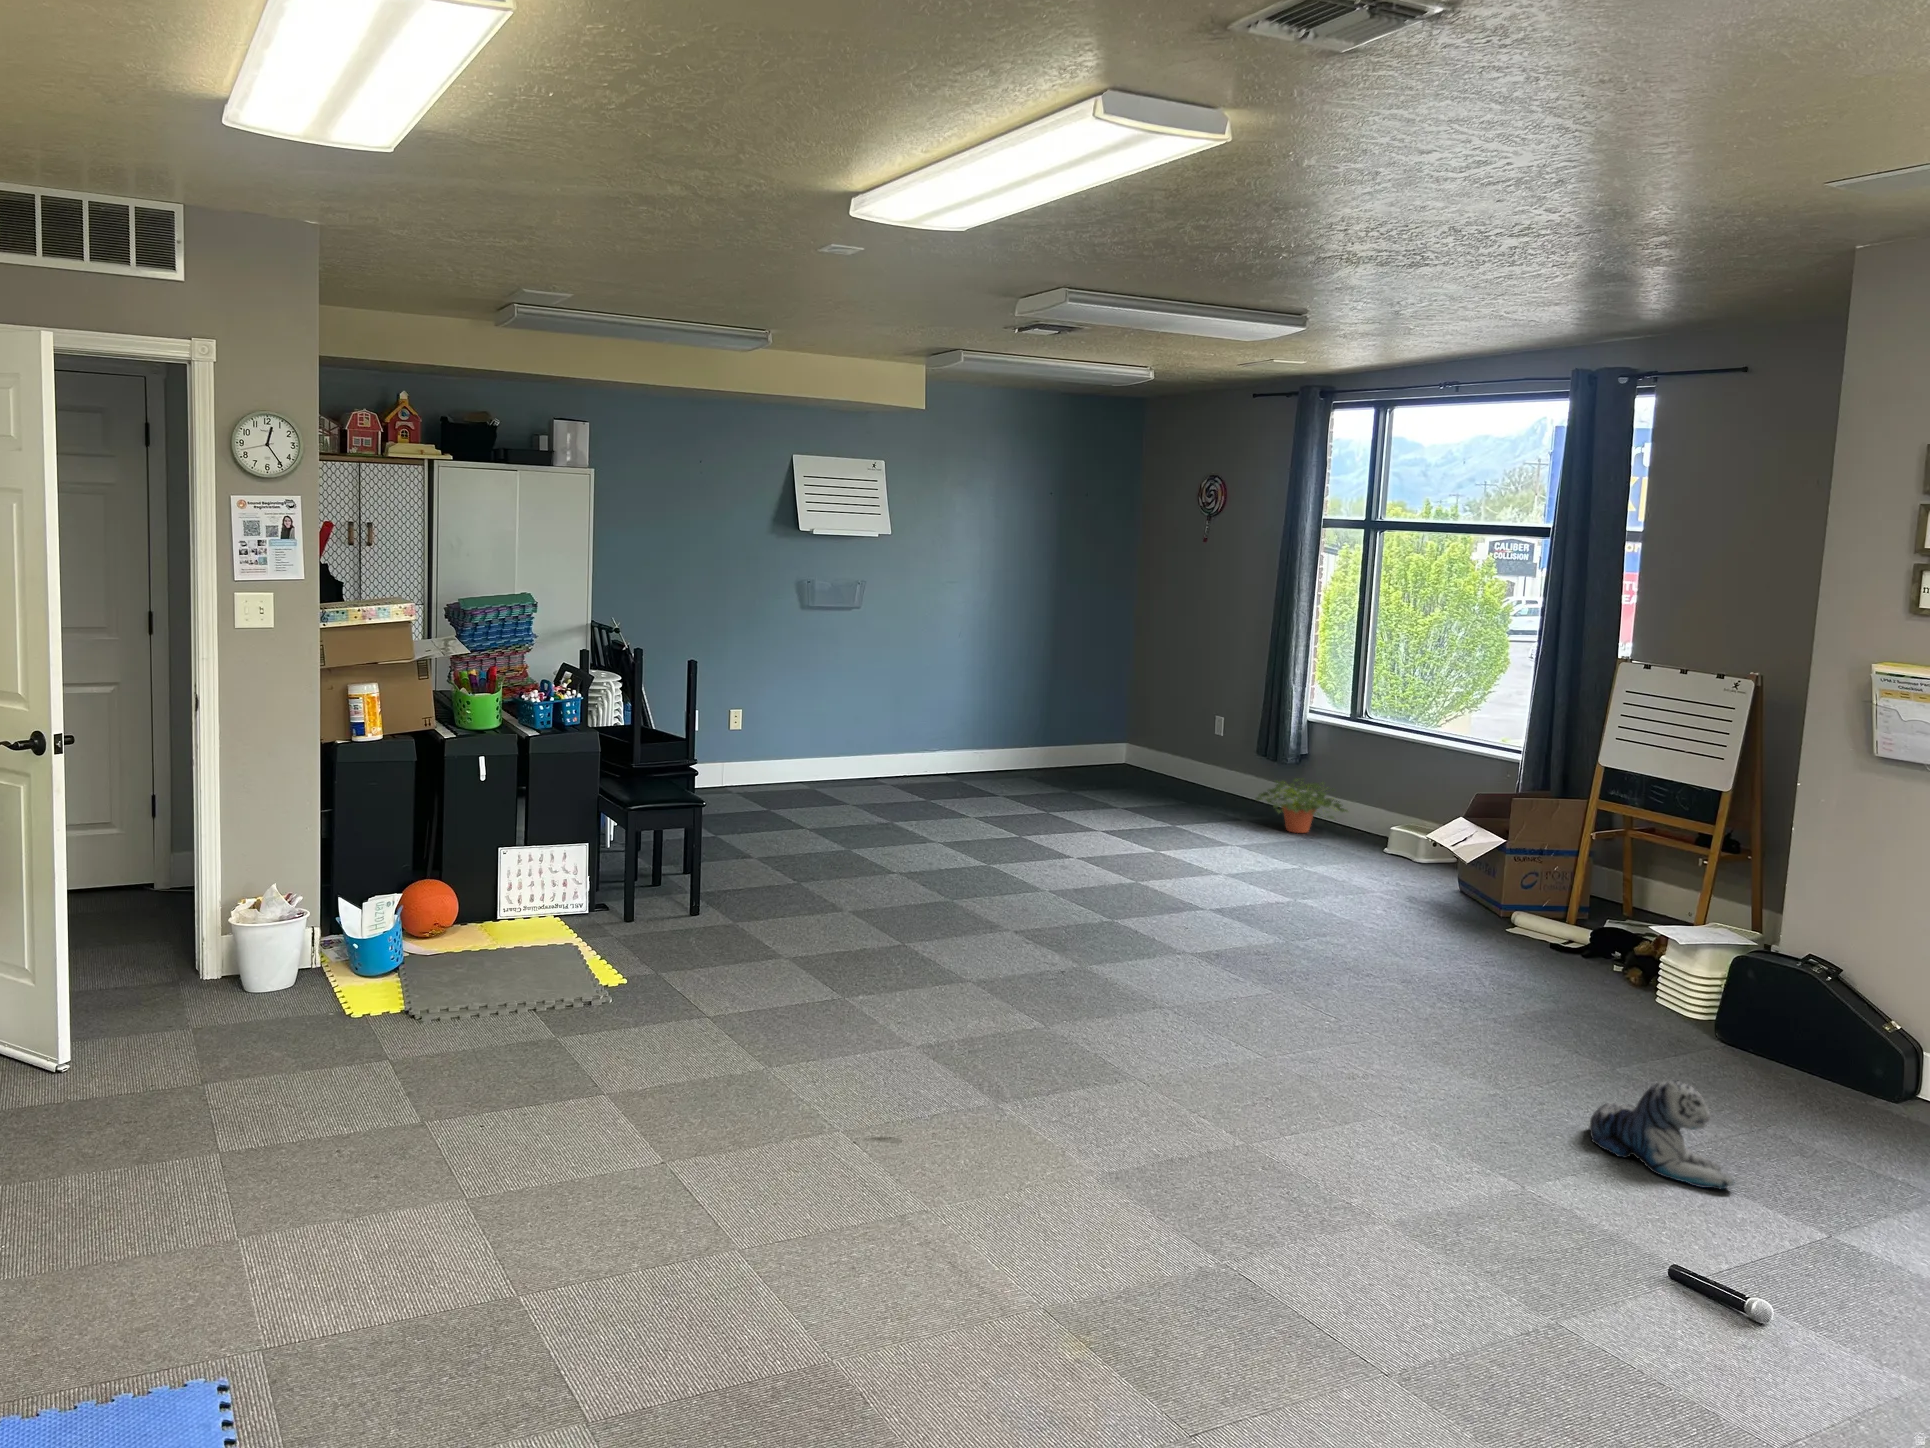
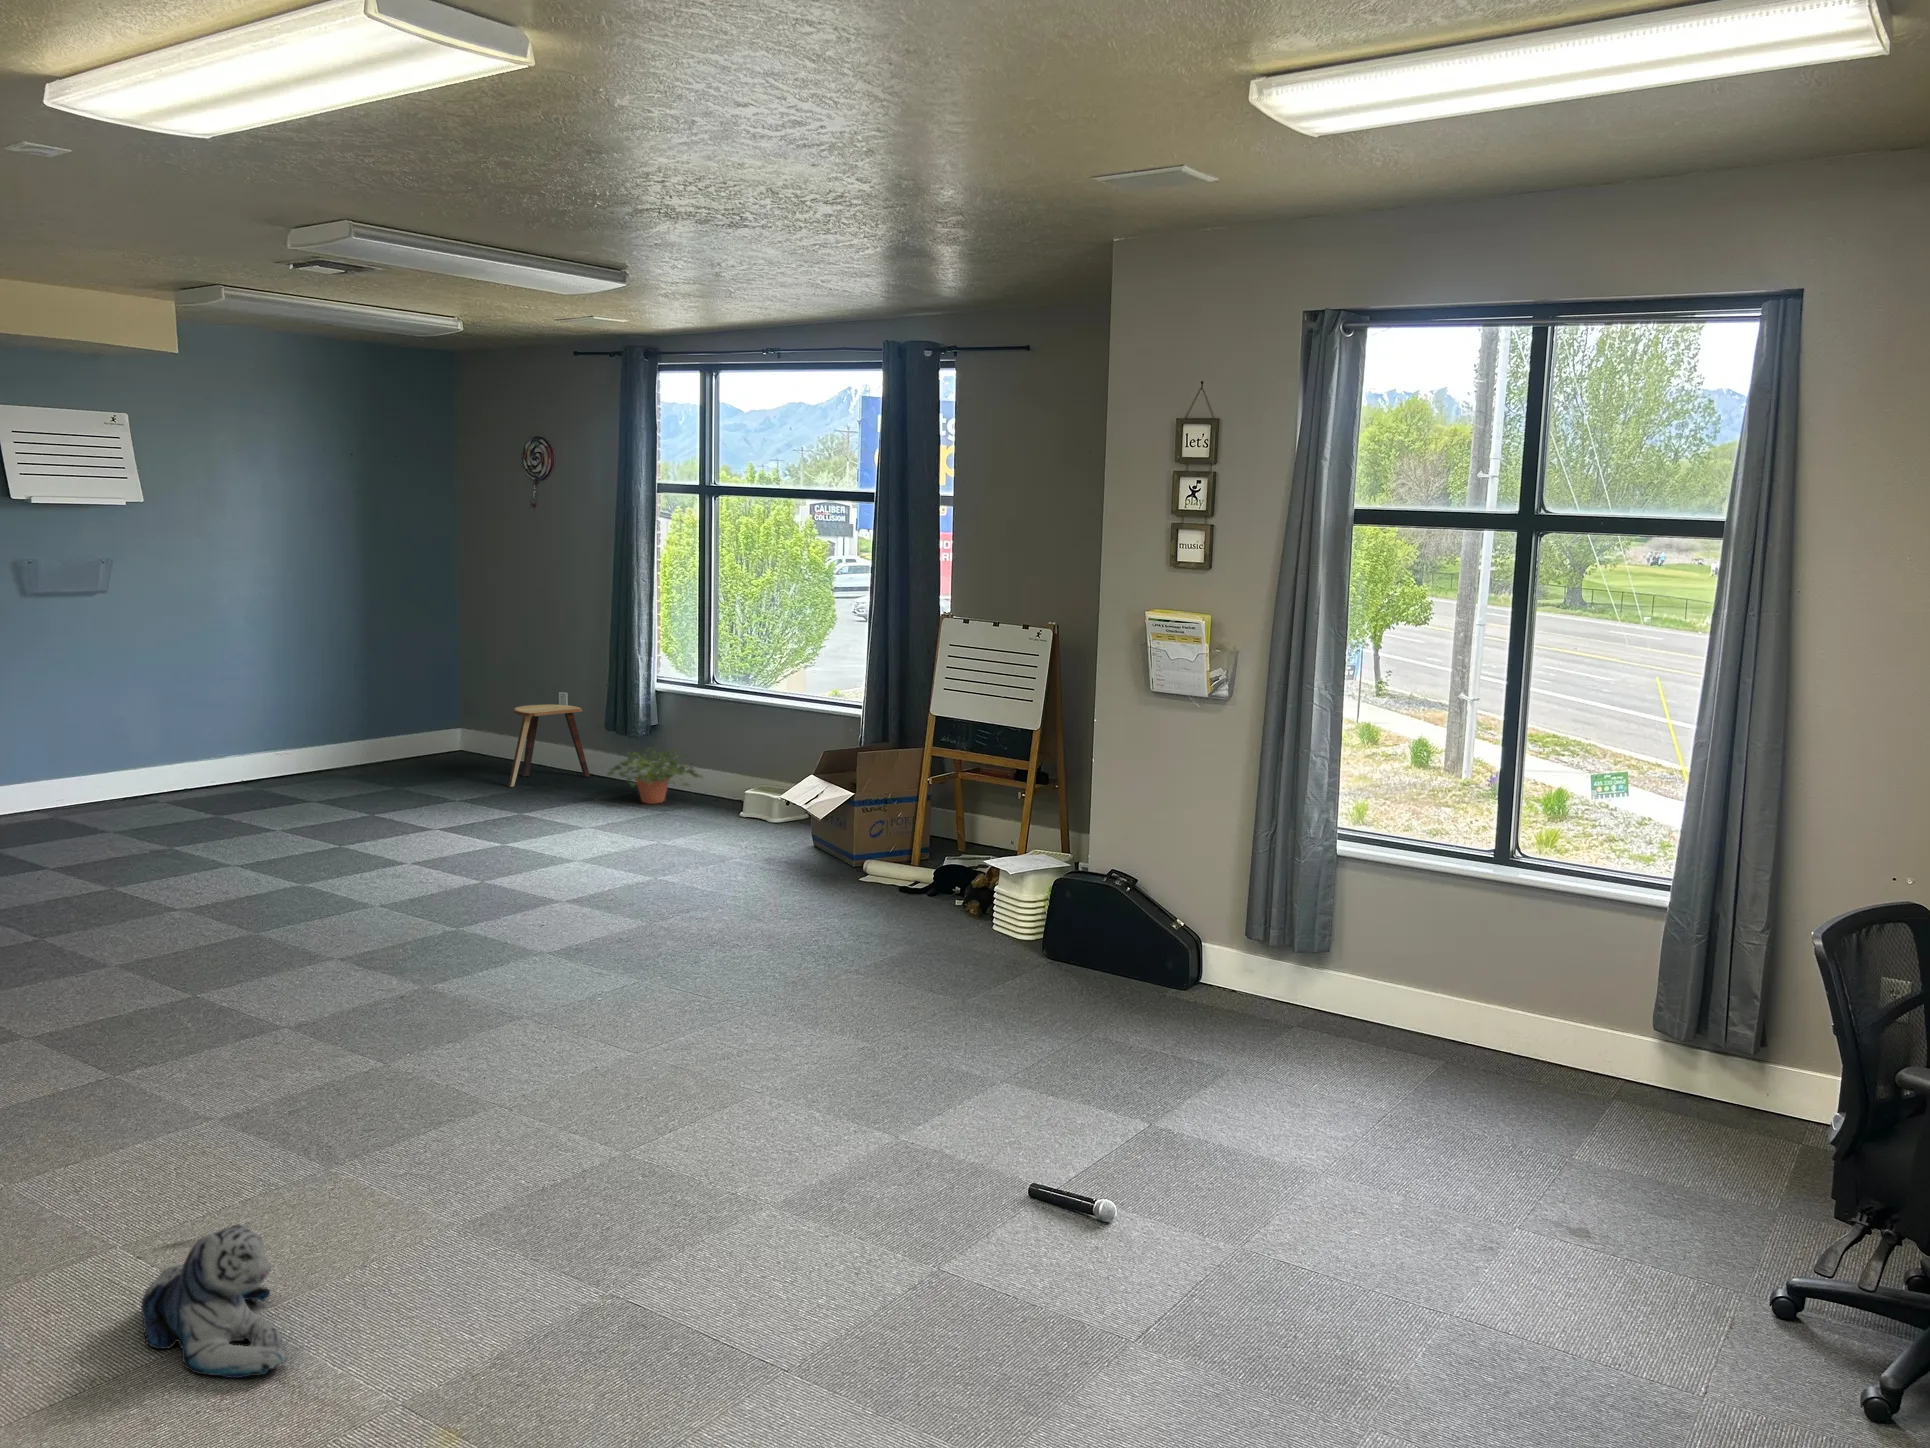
stool: none [1163,729,1239,803] -> present [509,704,590,787]
plush toy: present [1590,1080,1735,1189] -> present [141,1225,286,1378]

